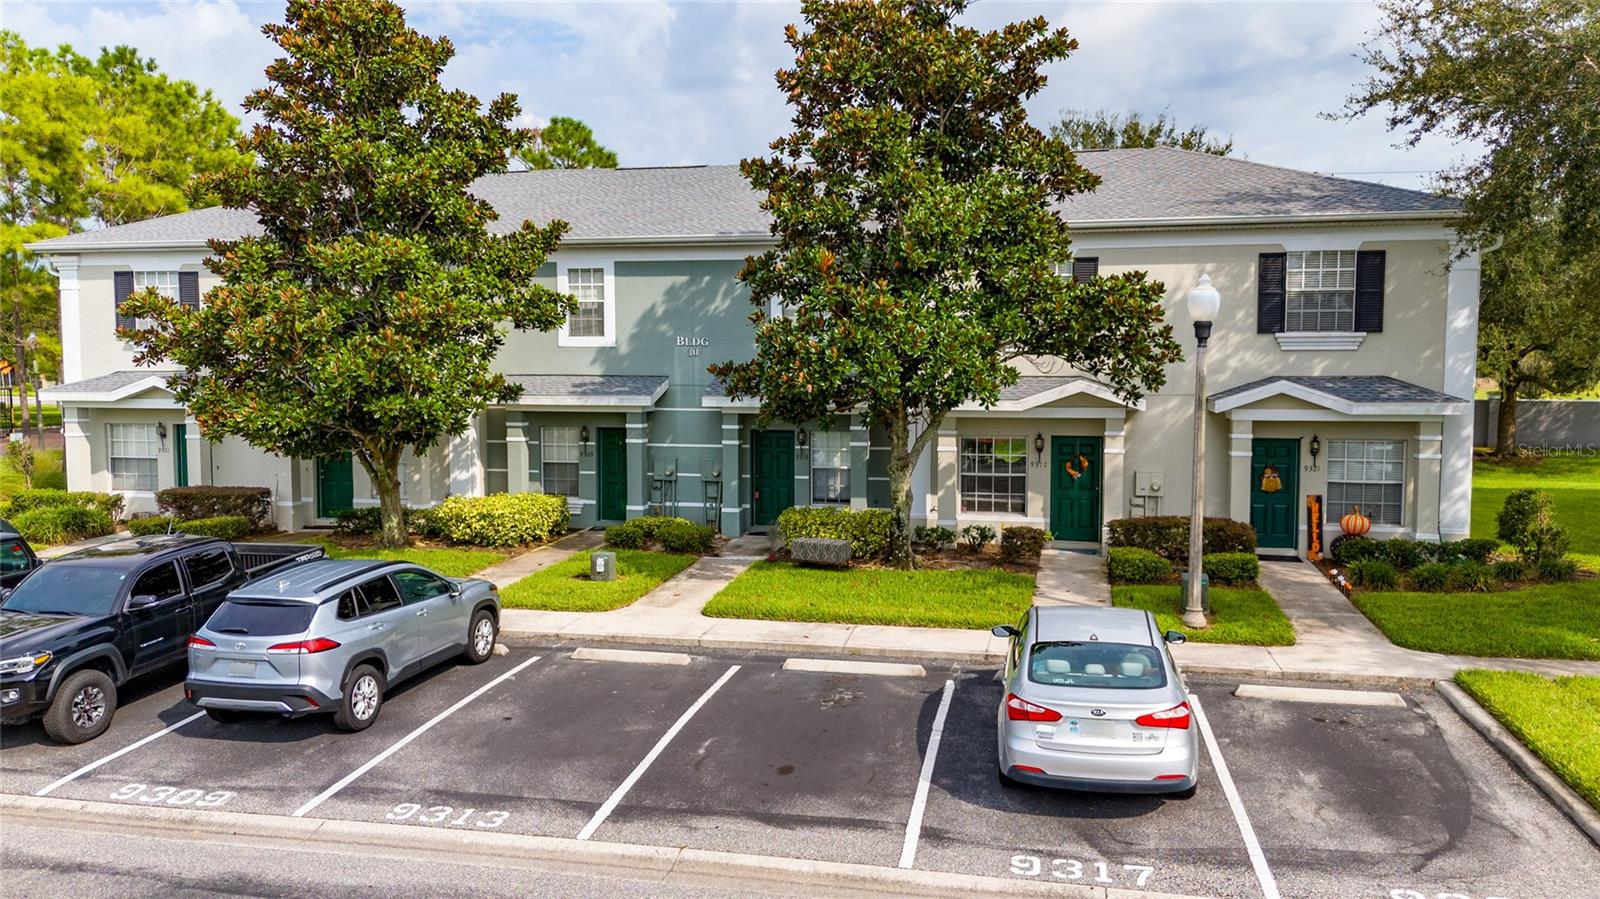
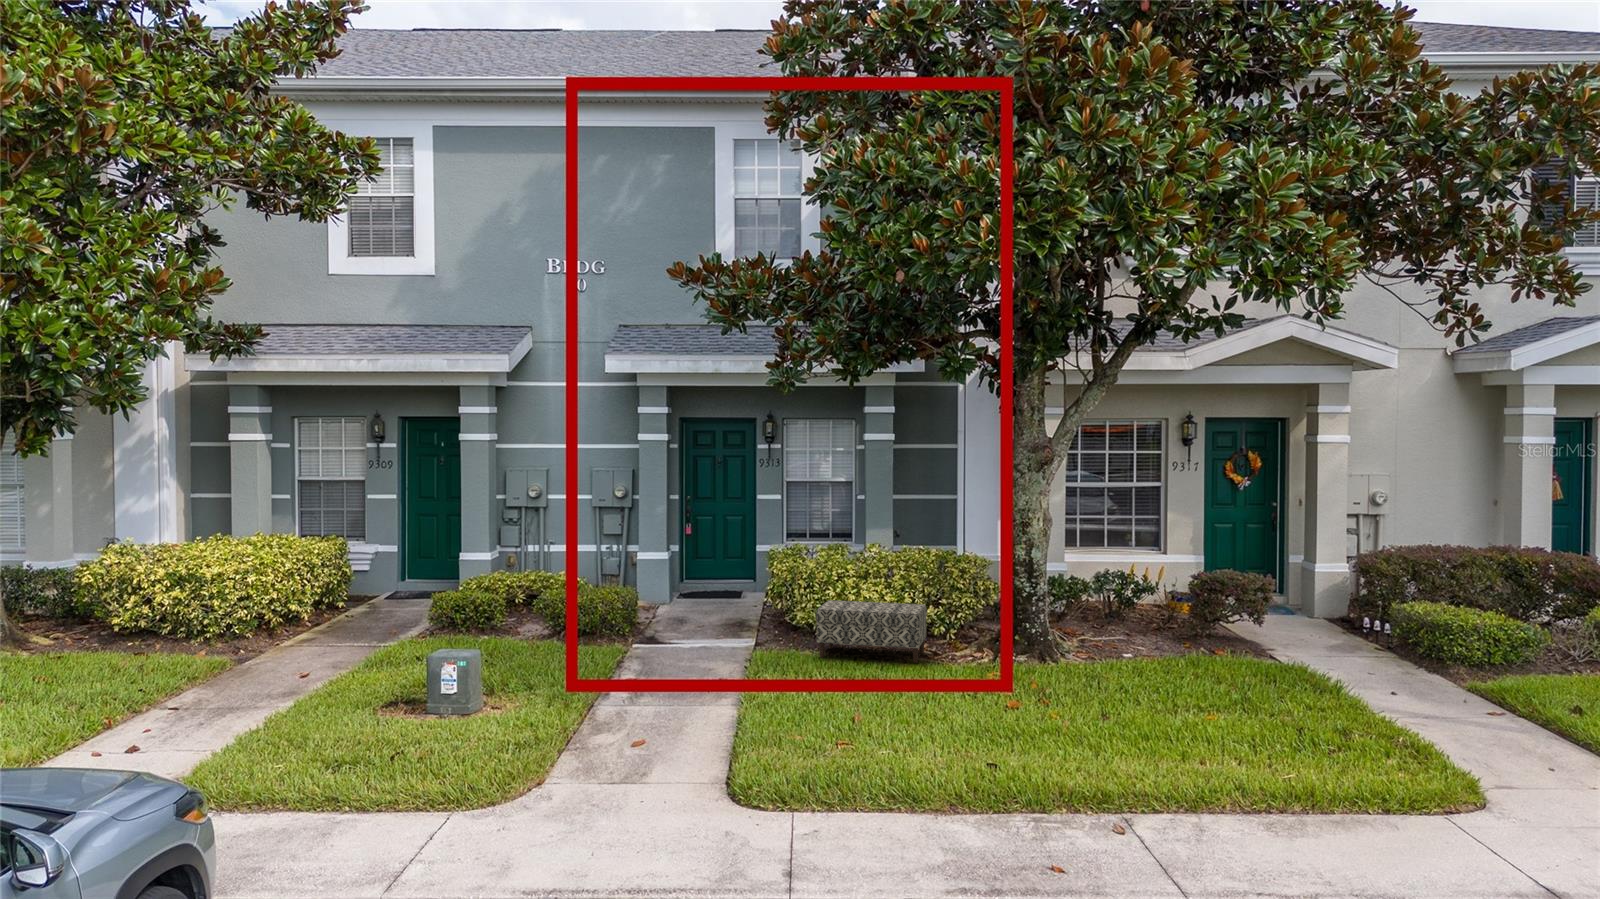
potted tree: present [766,521,787,561] -> none [756,569,800,648]

